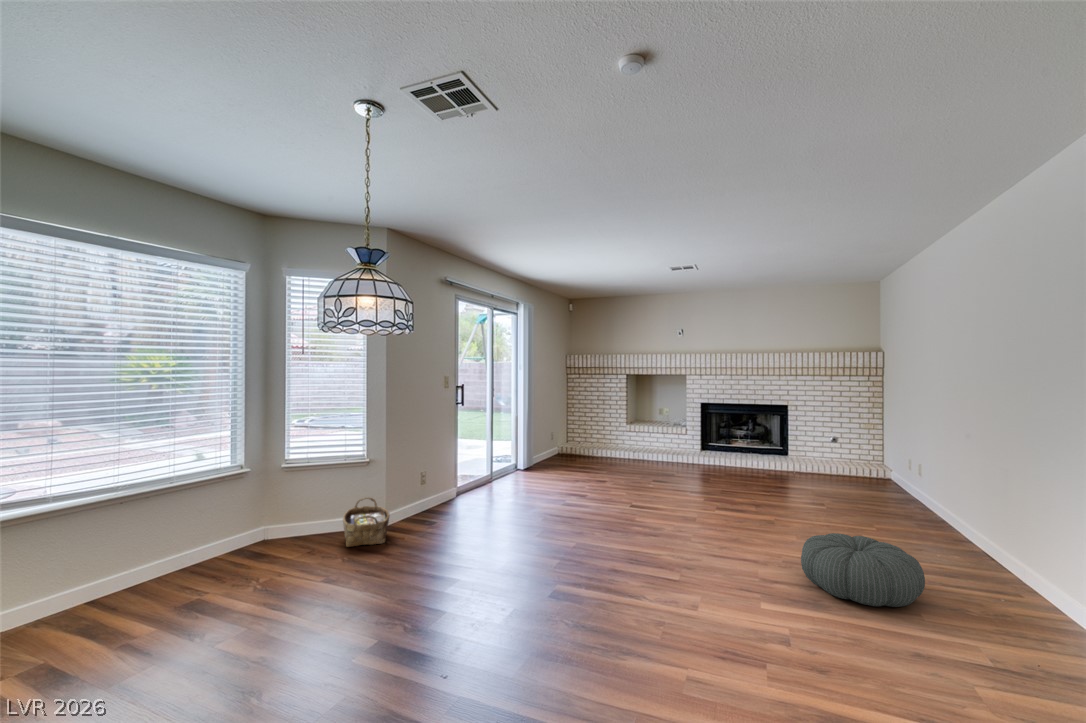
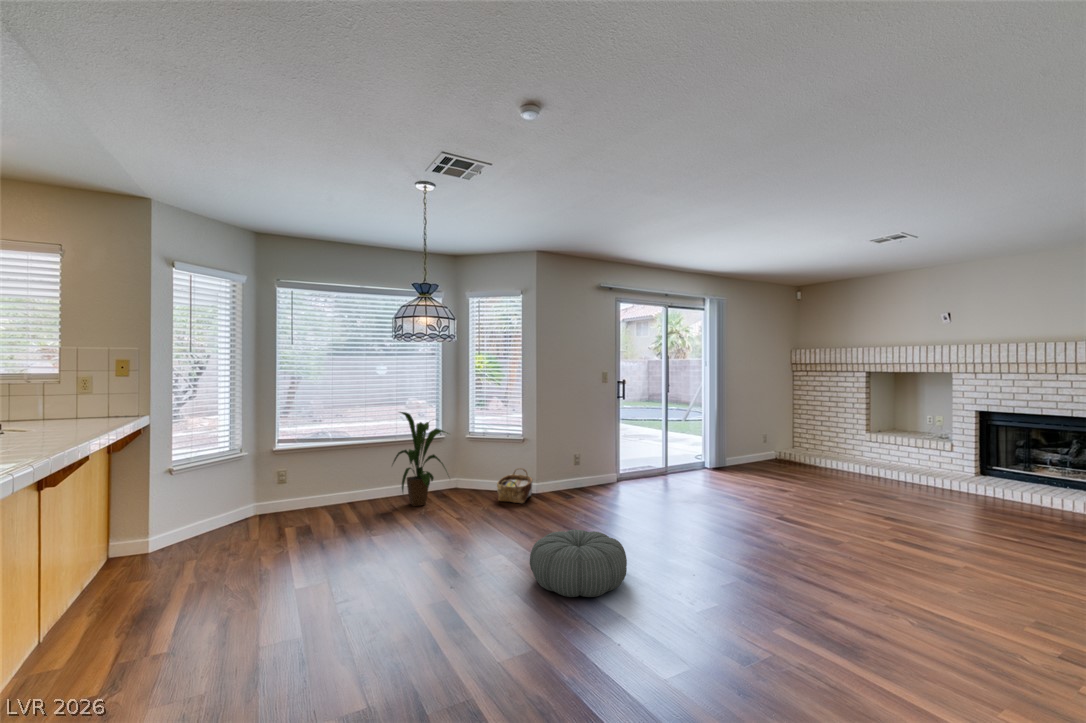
house plant: none [160,436,281,586] -> present [393,412,448,506]
pouf: present [801,533,925,607] -> present [530,529,627,597]

